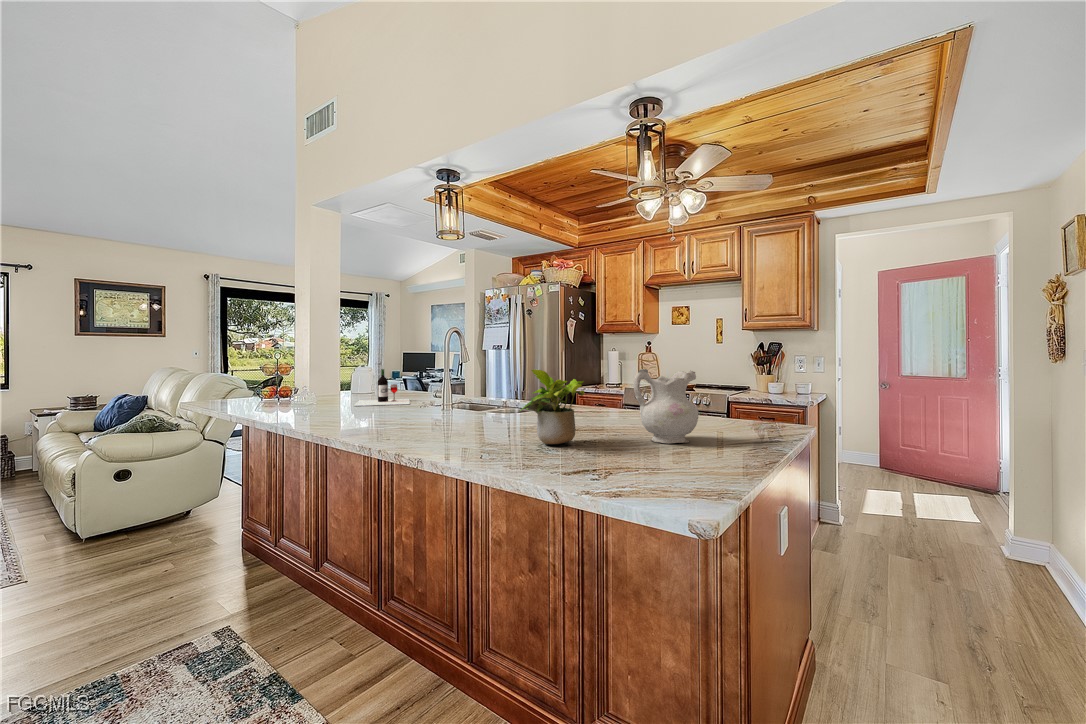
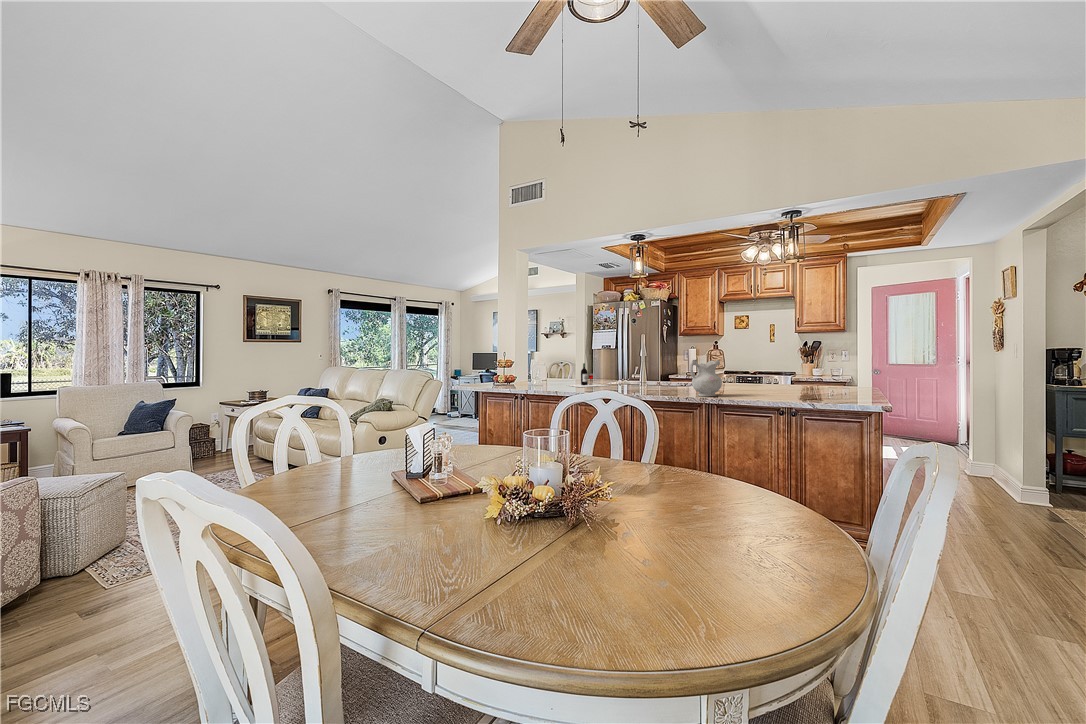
potted plant: present [520,369,584,445] -> none [750,359,782,397]
ceramic pitcher: present [634,369,699,444] -> present [690,360,722,396]

